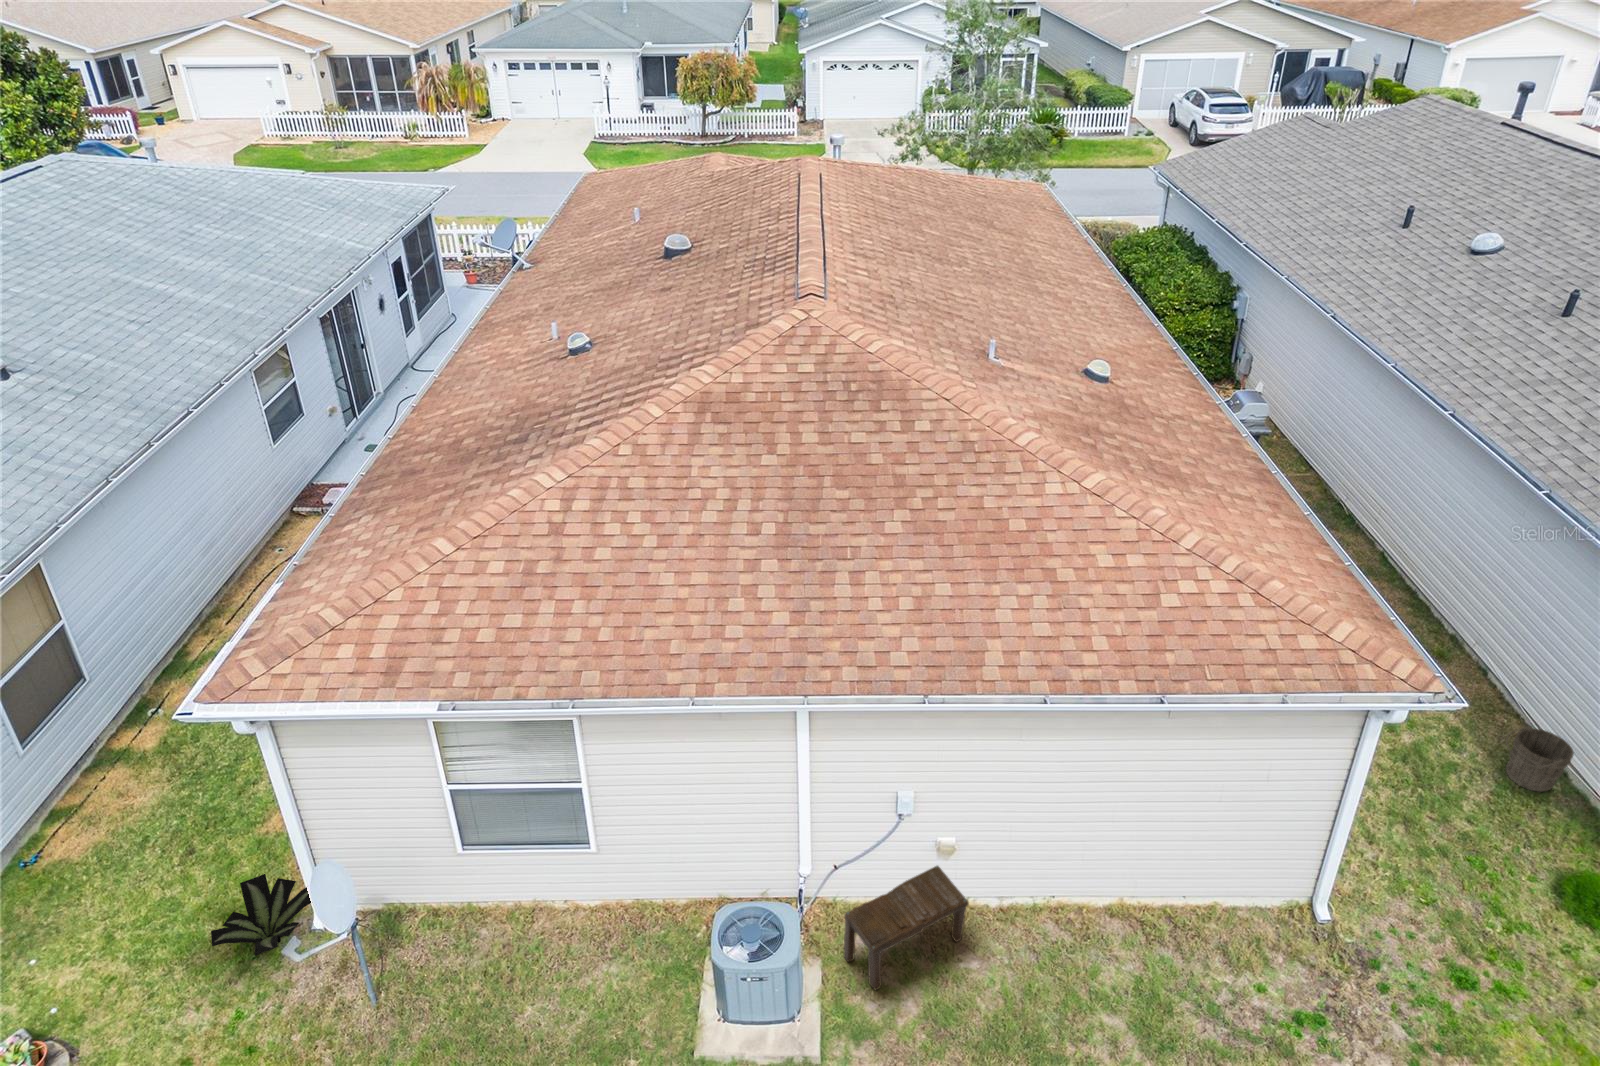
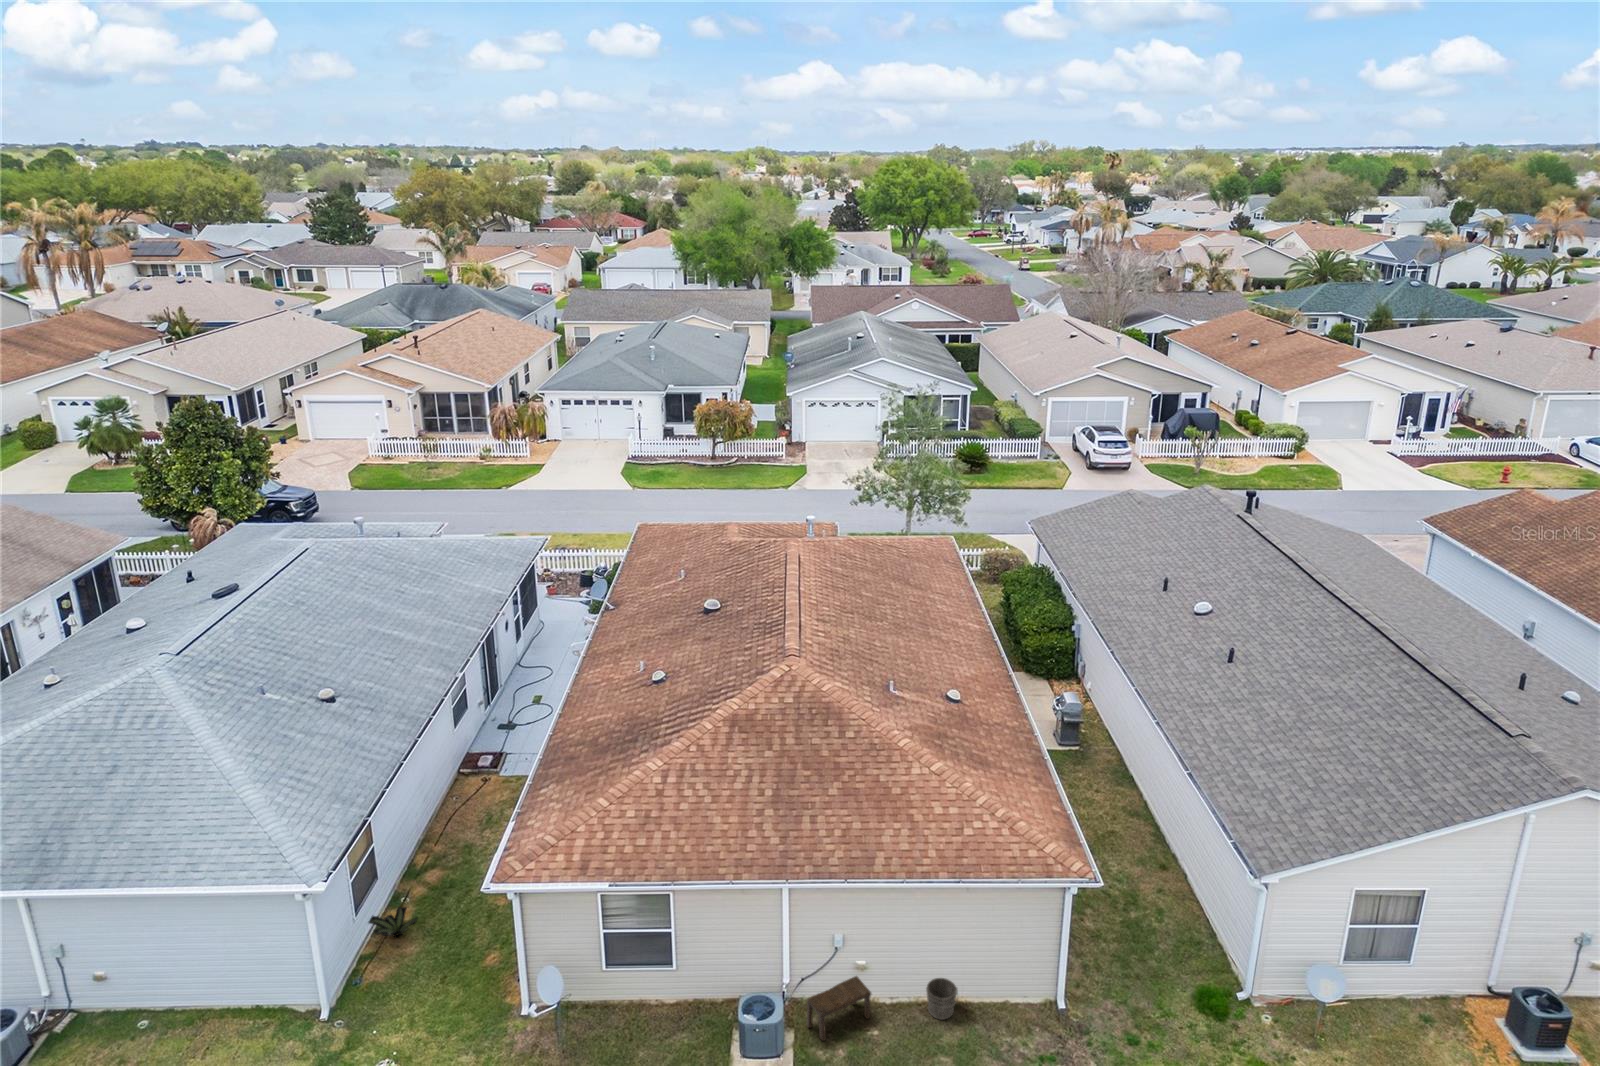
bucket: present [1506,726,1574,792] -> present [926,978,958,1020]
potted plant: present [211,874,311,955] -> present [369,907,417,938]

